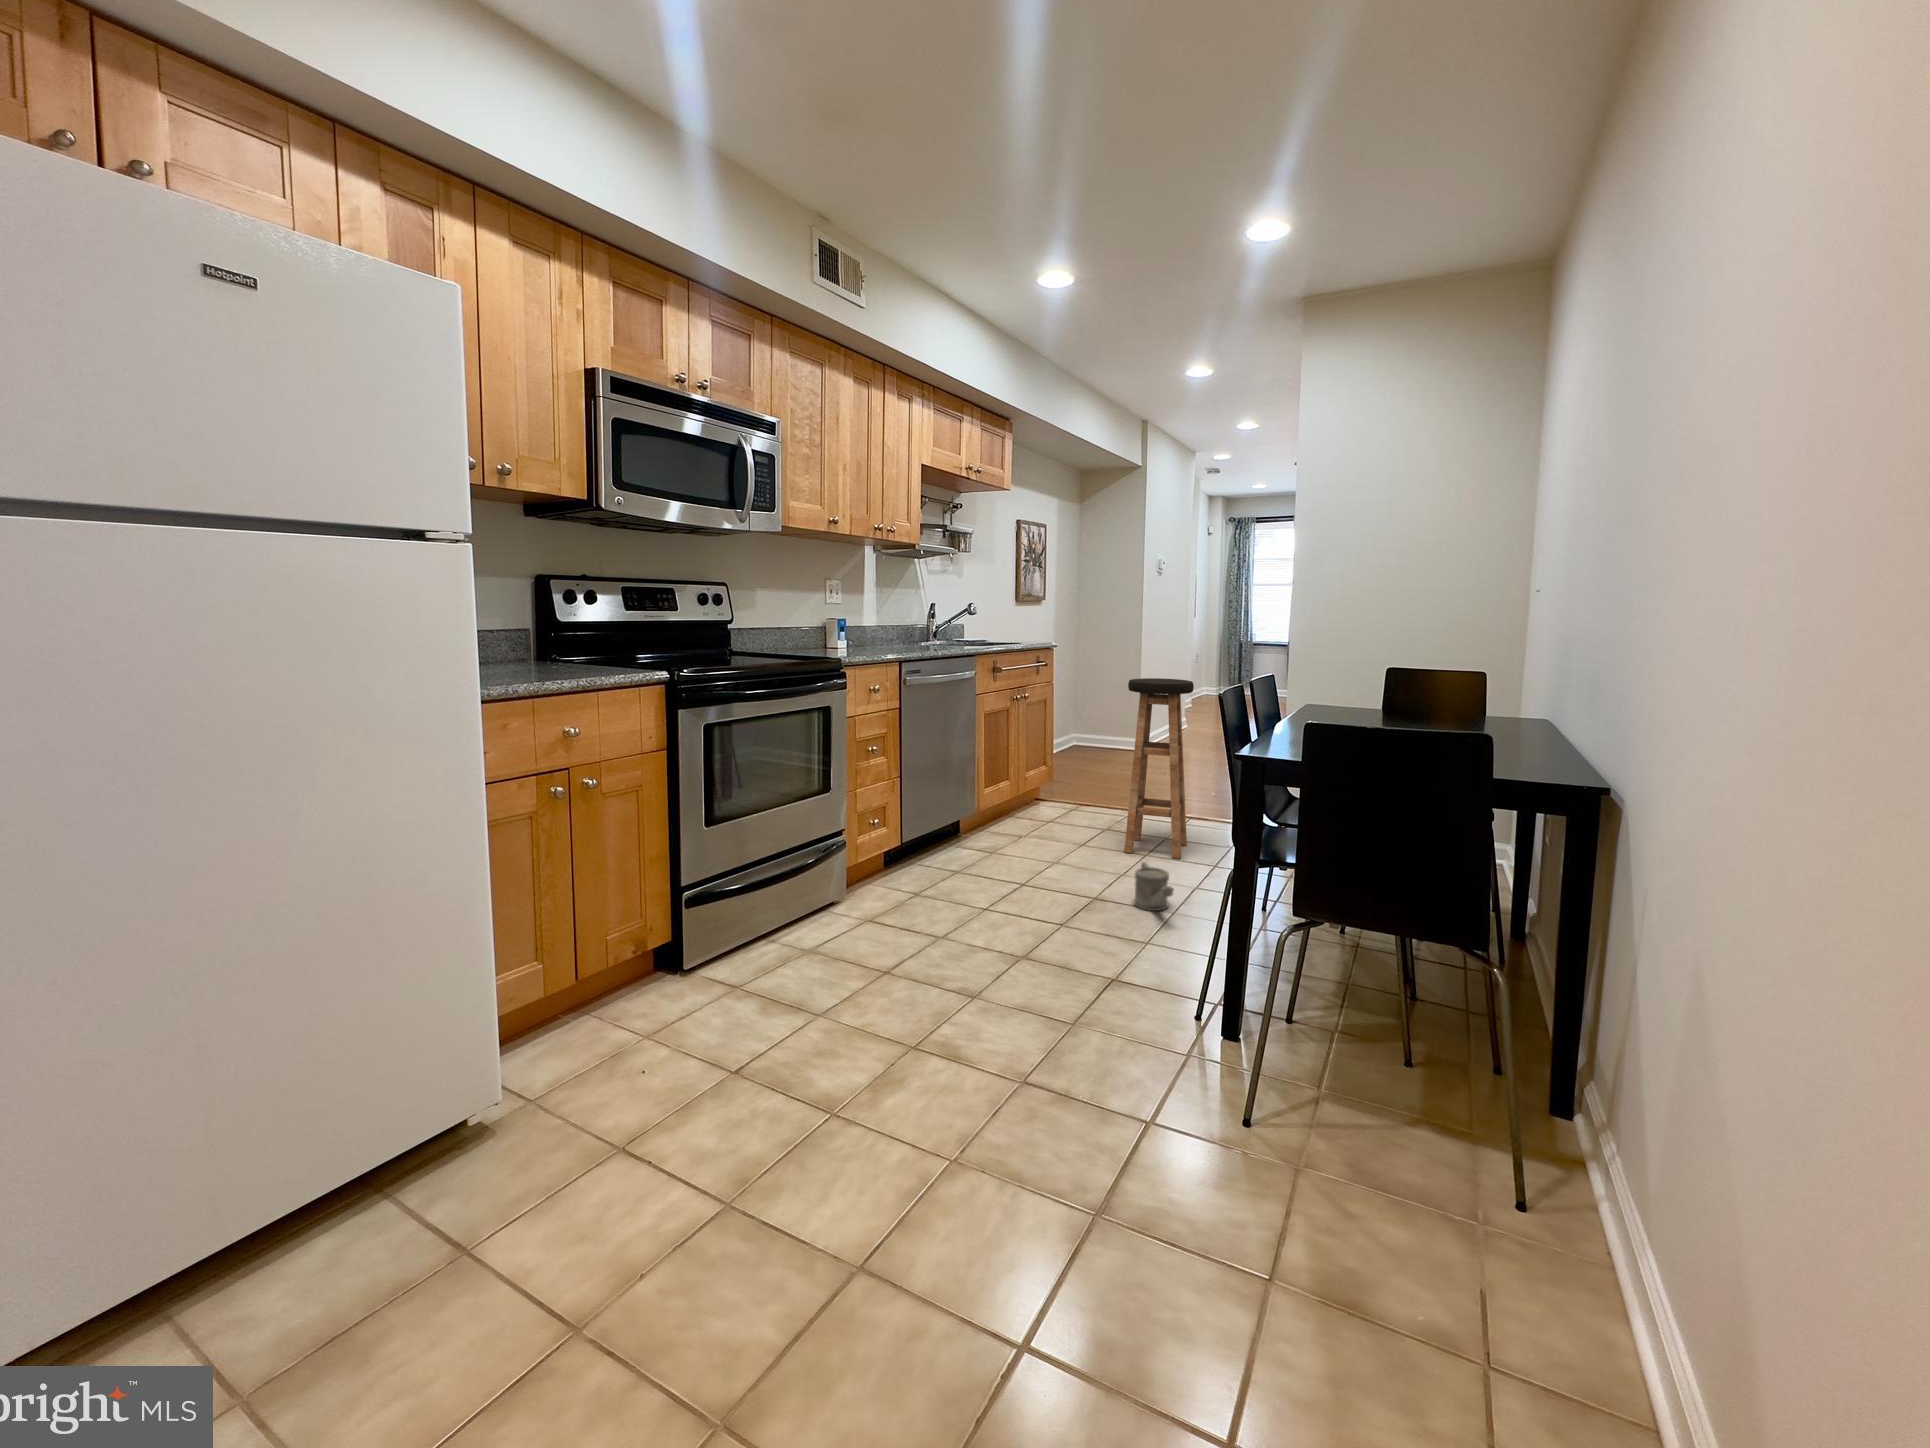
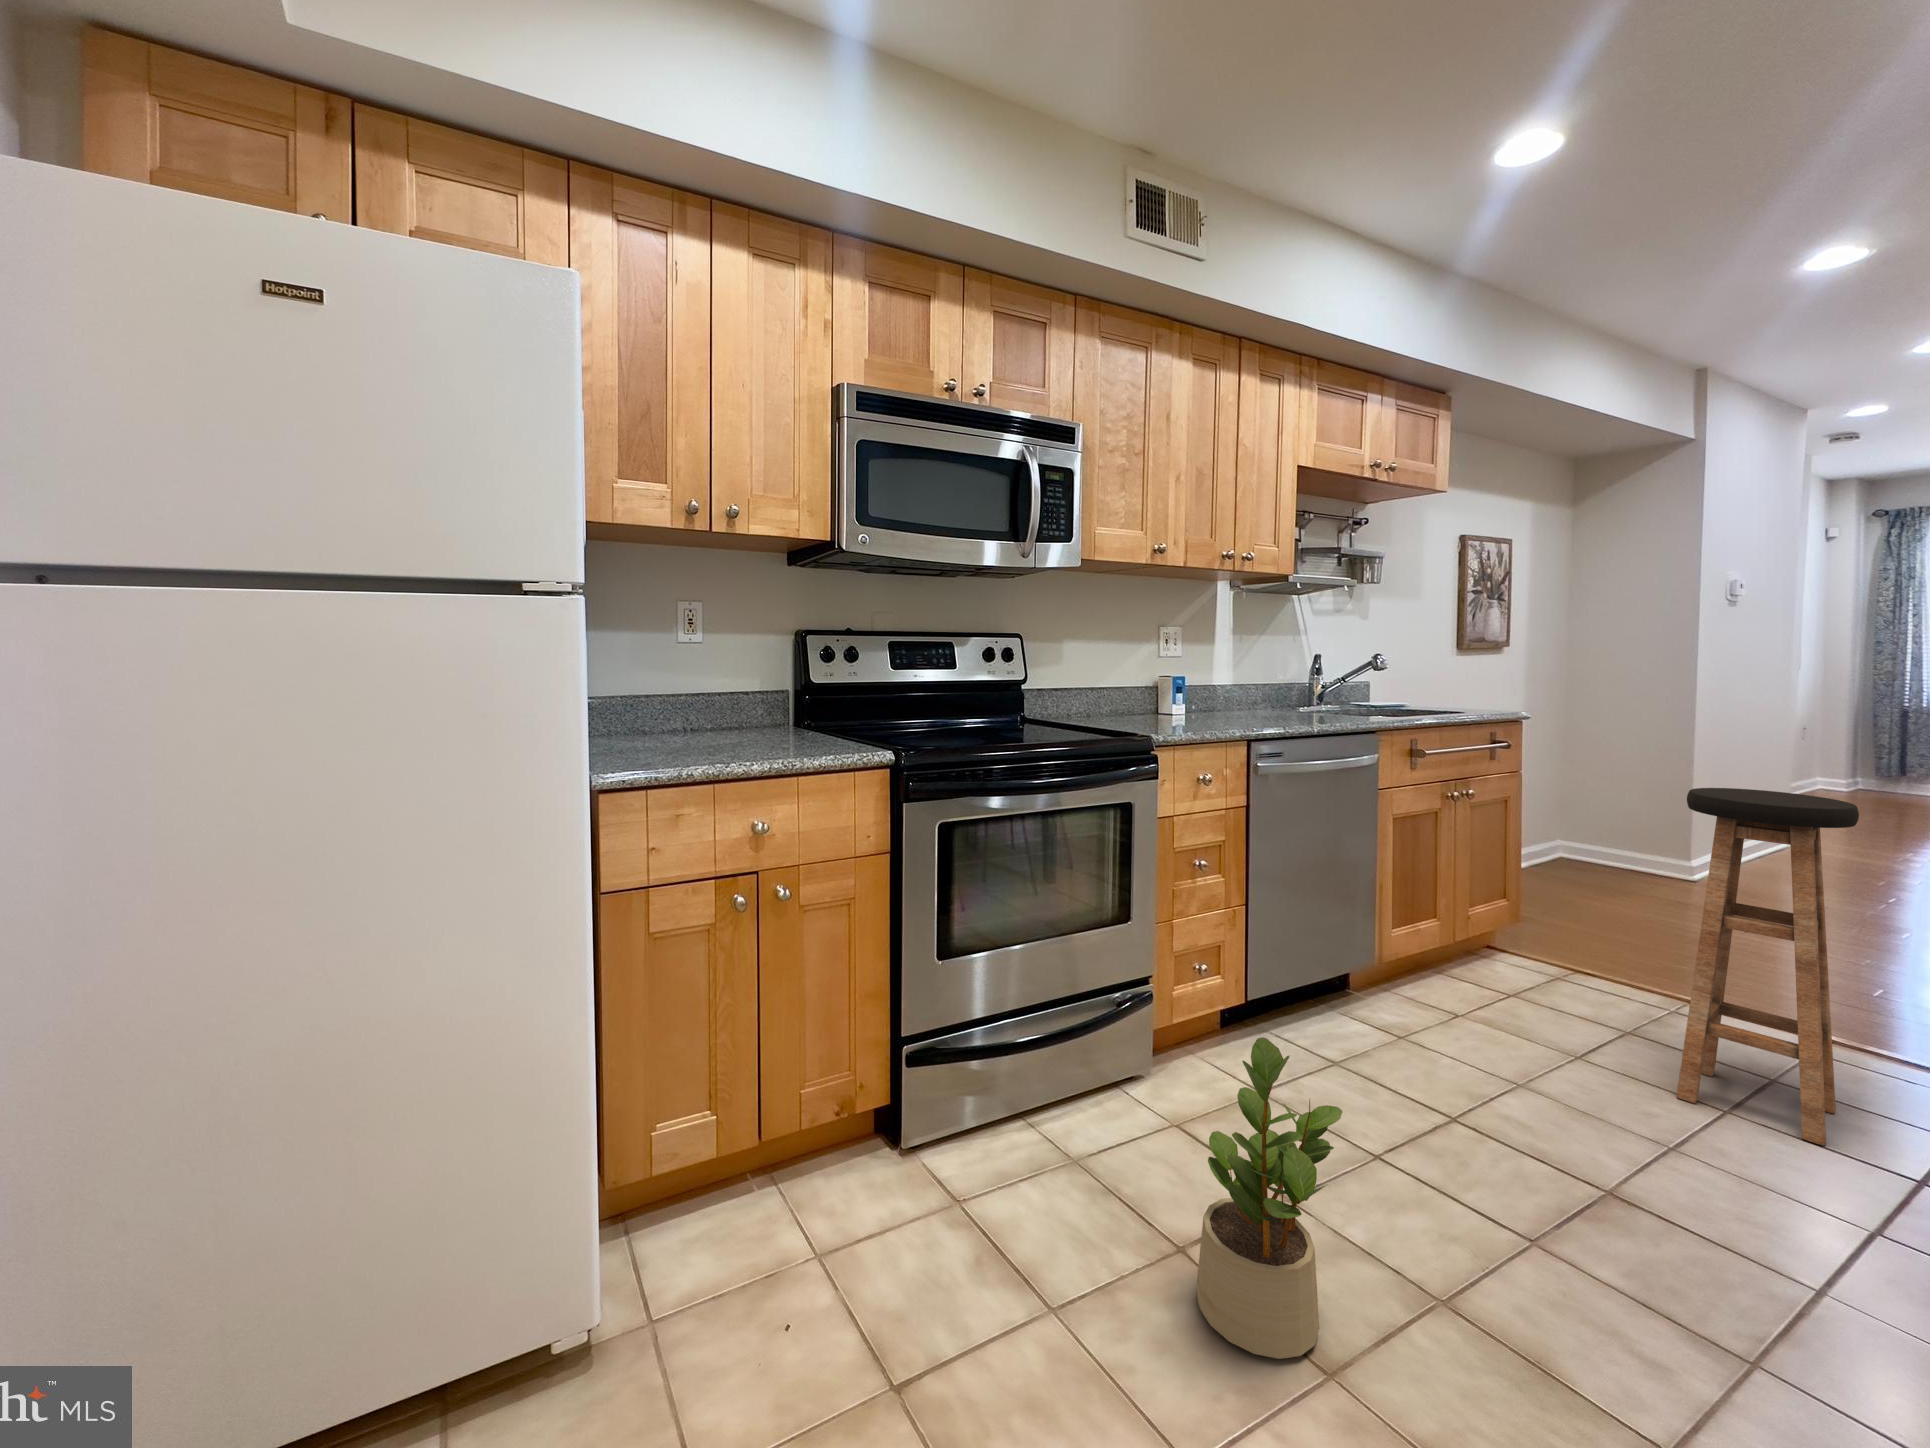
potted plant: none [898,822,972,997] -> present [1196,1037,1342,1359]
watering can: present [1134,862,1173,911] -> none [1715,1156,1838,1284]

